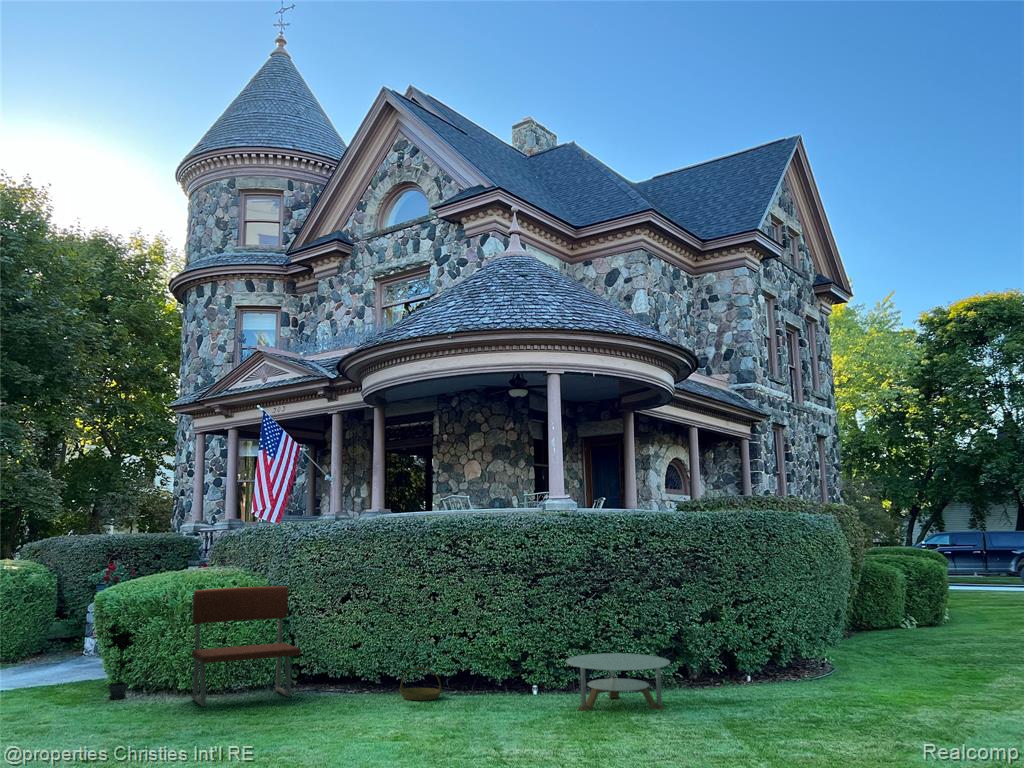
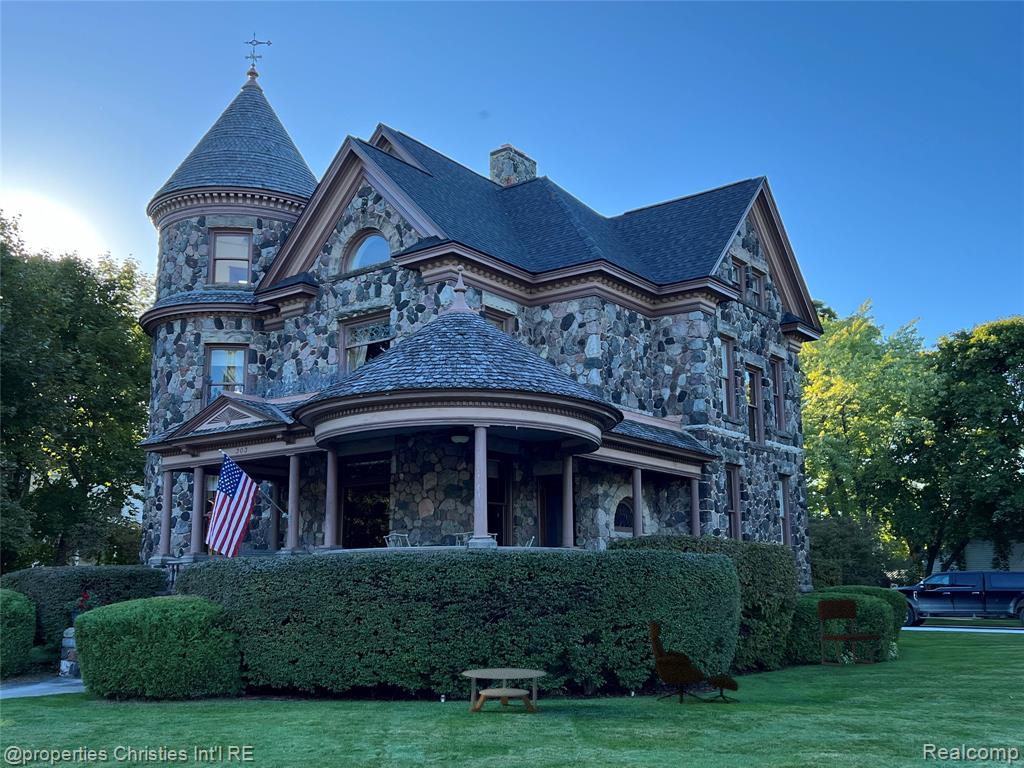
bench: present [192,586,300,706] -> present [818,599,881,667]
lounge chair: none [777,592,893,694] -> present [650,620,739,704]
potted plant: present [105,621,138,699] -> none [85,637,114,703]
basket: present [400,668,442,700] -> none [328,679,364,705]

